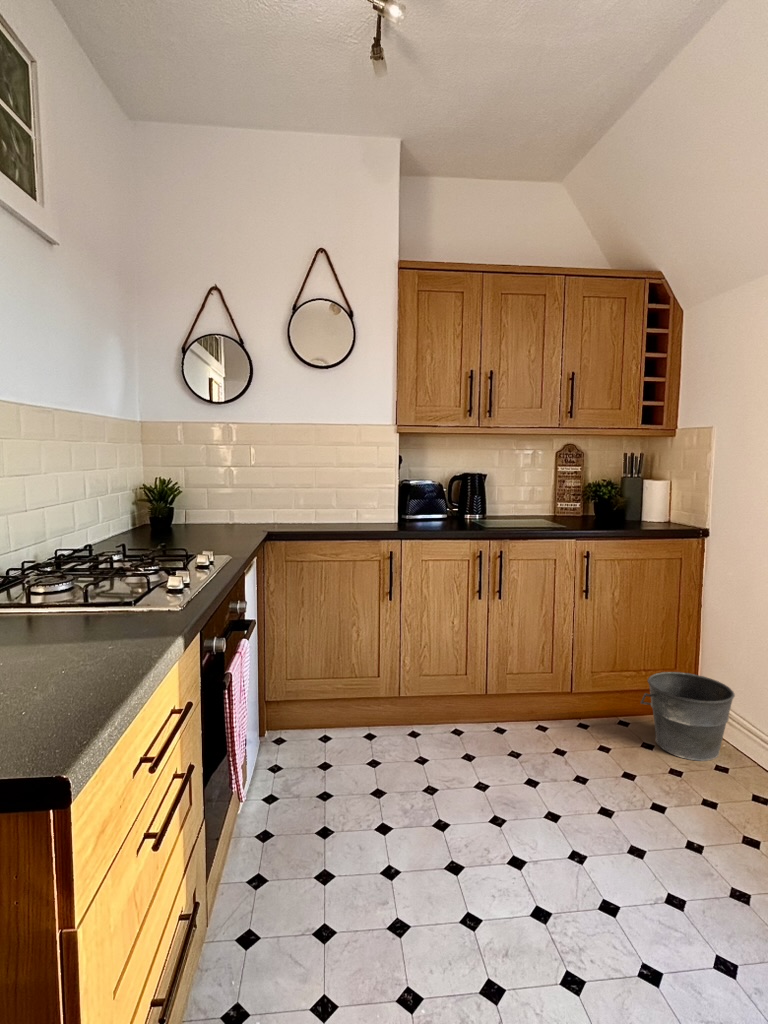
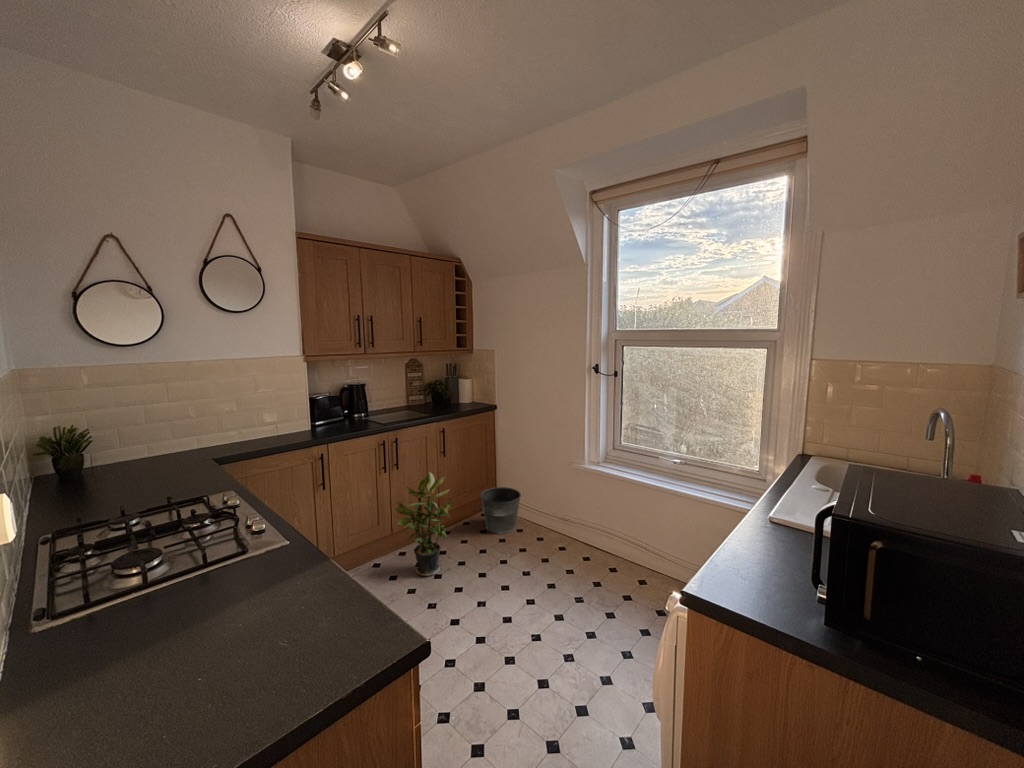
potted plant: none [474,605,570,776] -> present [396,472,451,576]

